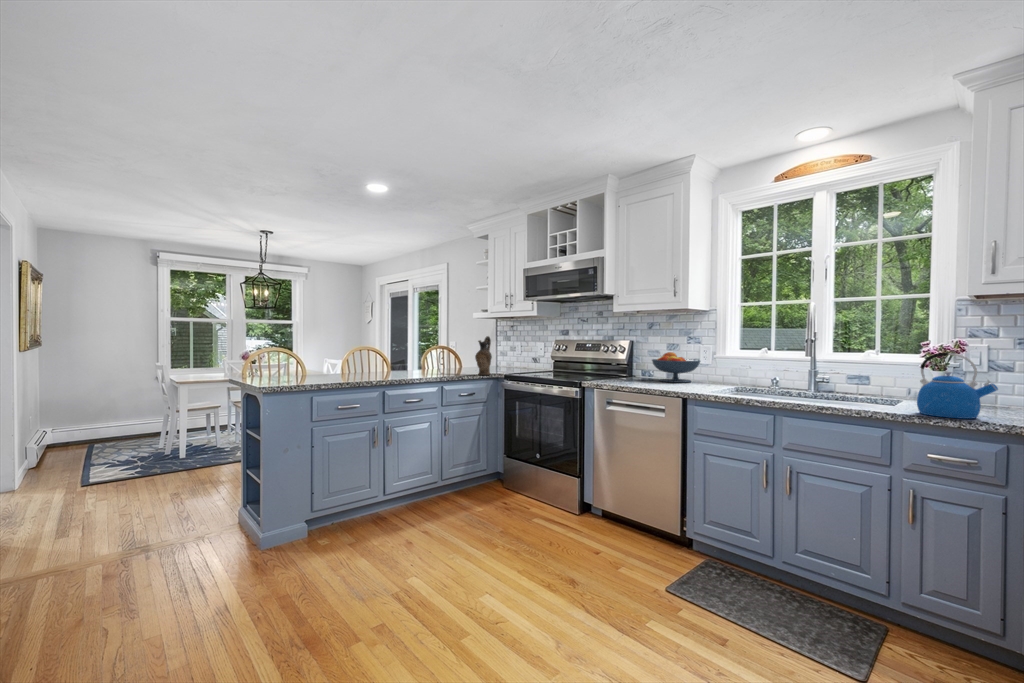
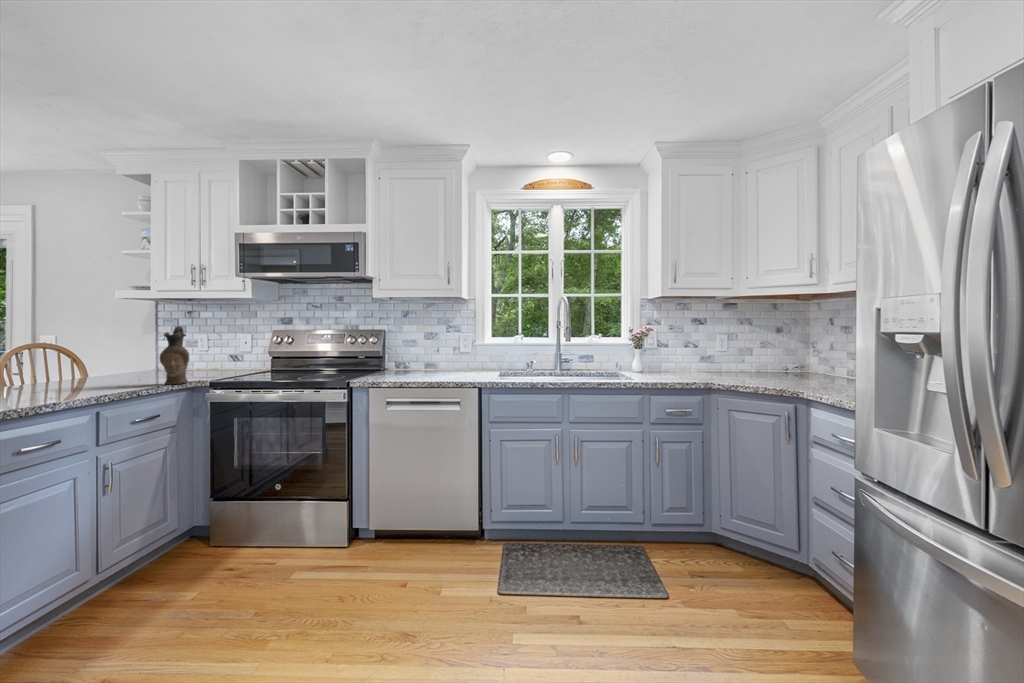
fruit bowl: present [652,352,700,383] -> none [410,341,458,373]
kettle: present [917,352,998,419] -> none [656,336,700,383]

